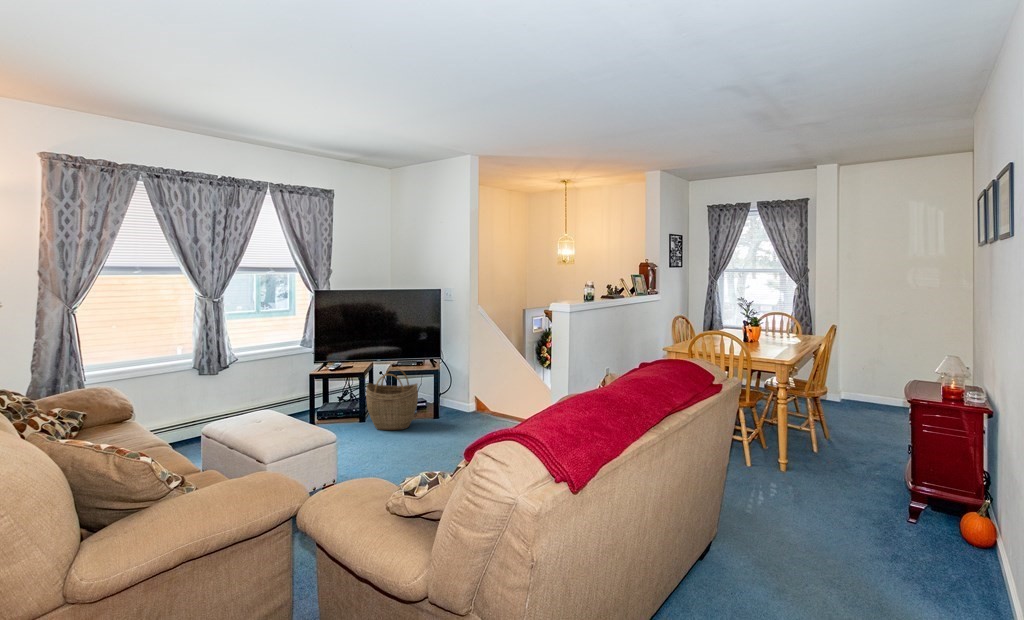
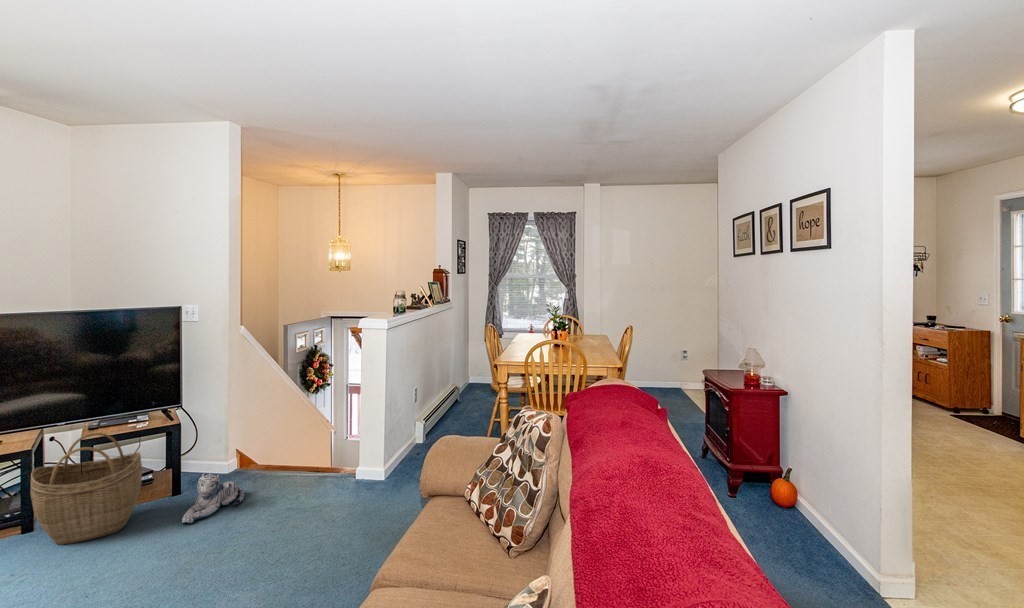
plush toy: none [436,403,475,433] -> present [182,473,245,523]

